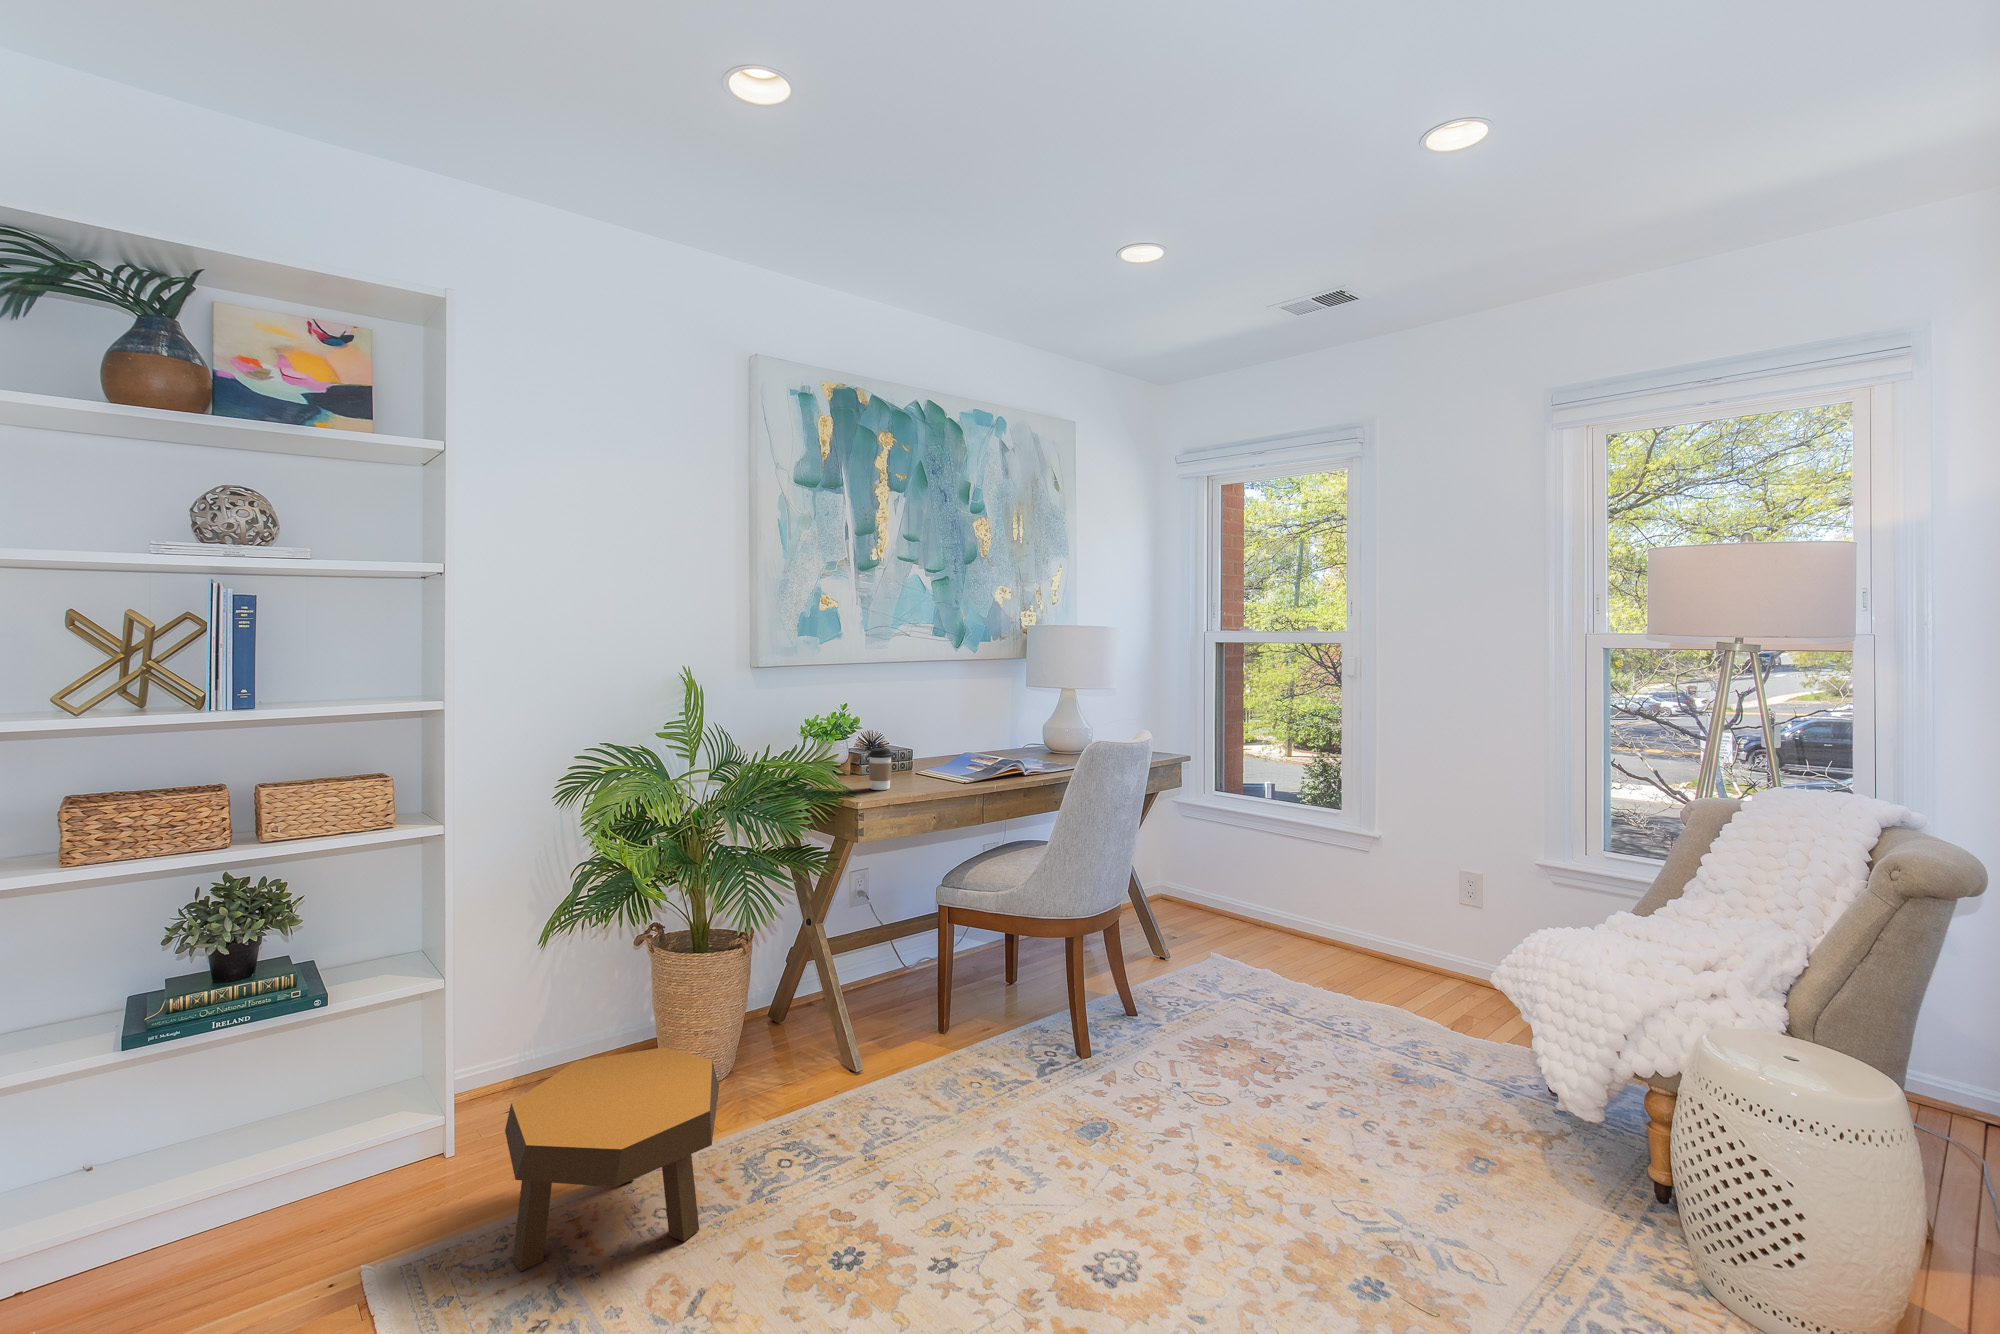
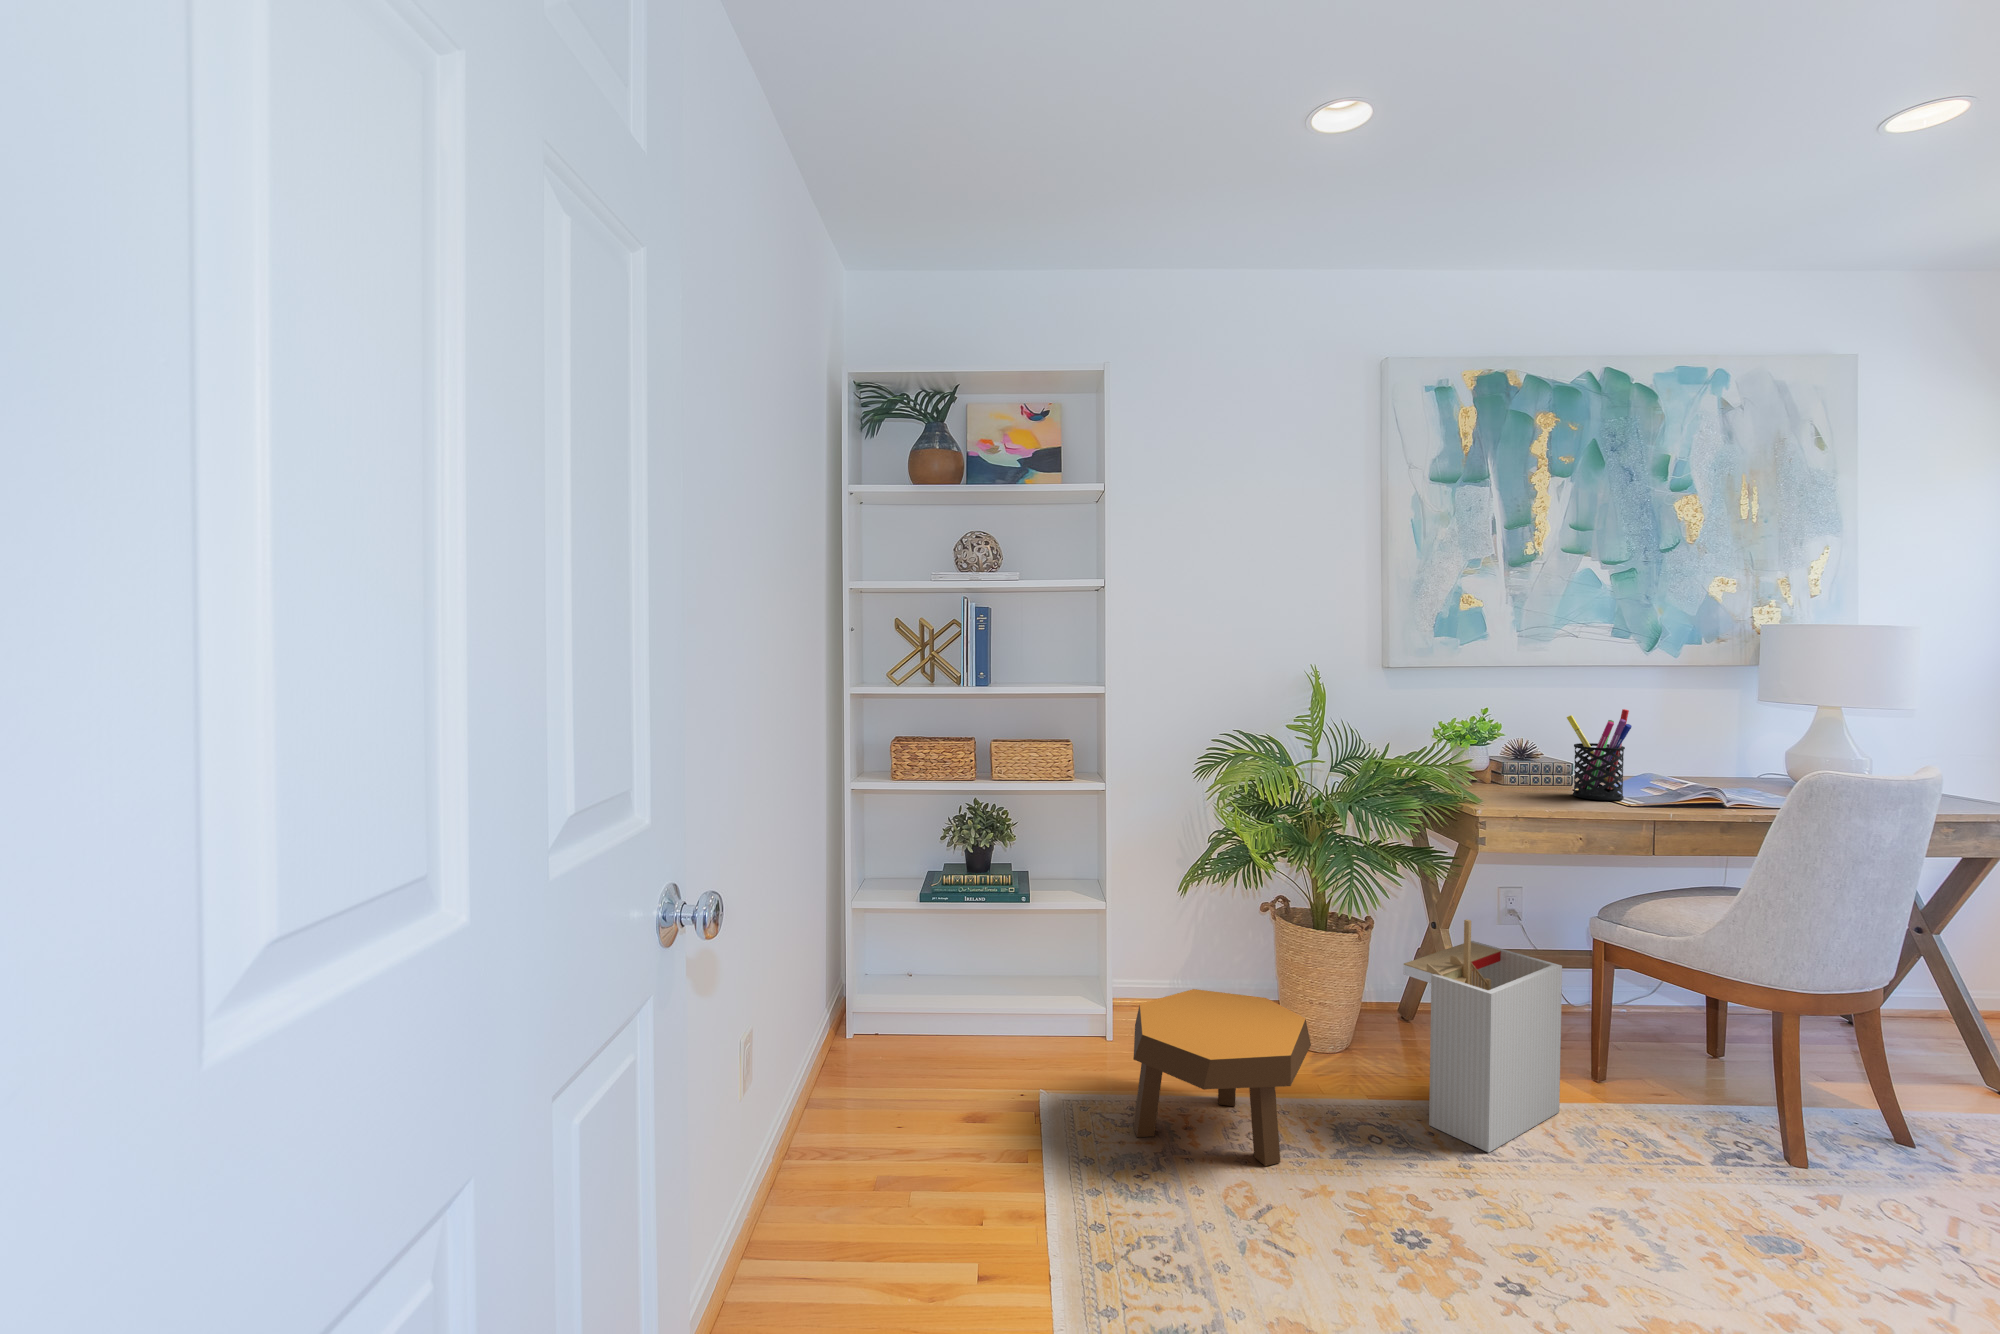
pen holder: none [916,703,967,784] -> present [1567,709,1632,800]
coffee cup: present [868,748,893,790] -> none [1502,753,1533,798]
storage bin: none [801,917,929,1134] -> present [1403,919,1562,1153]

